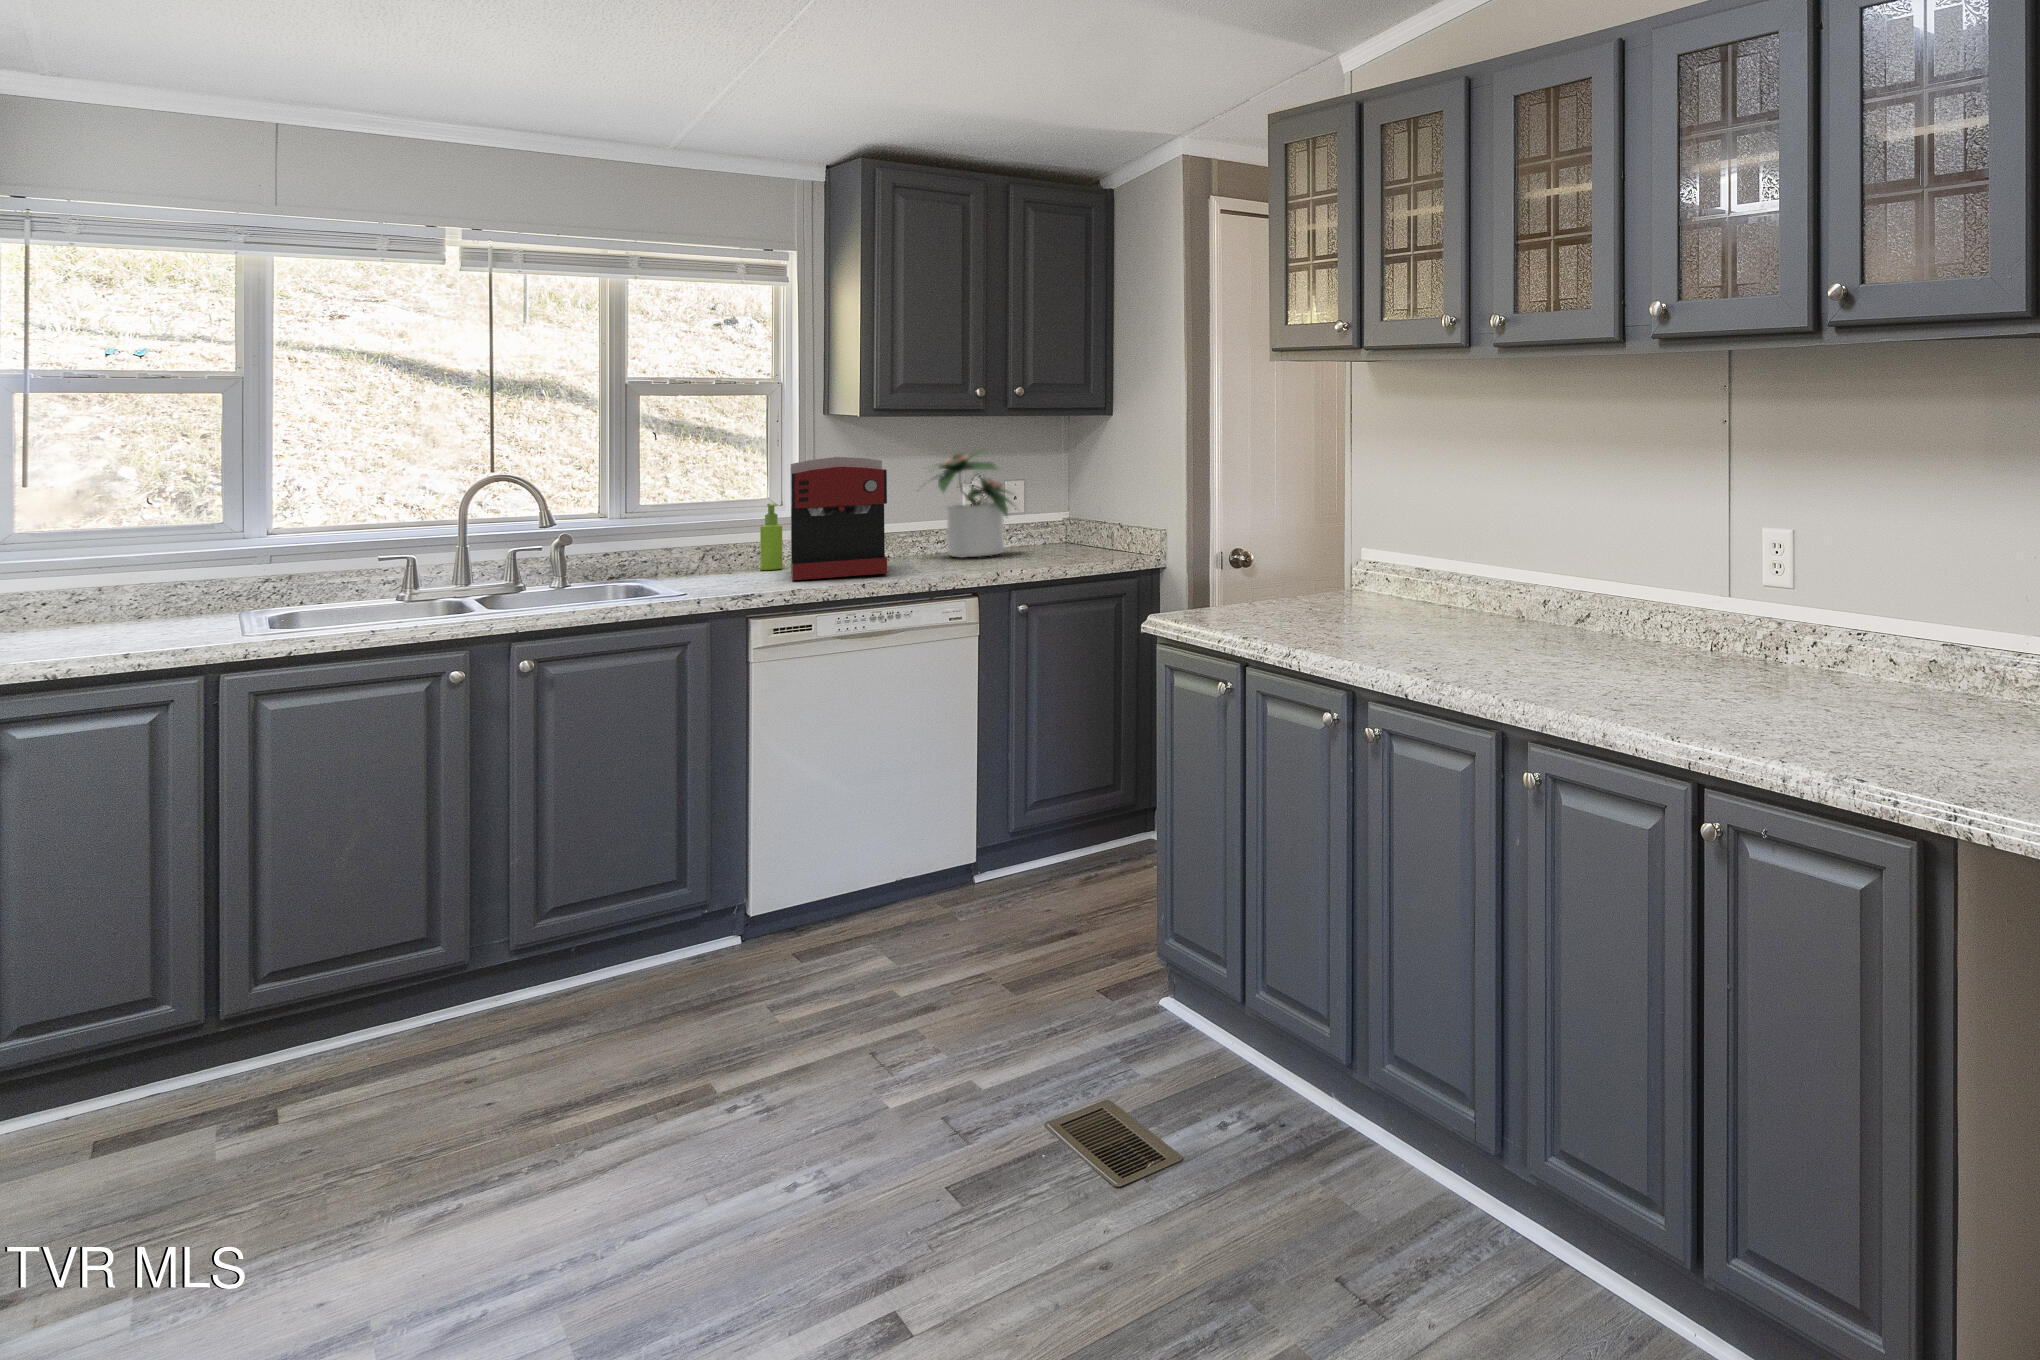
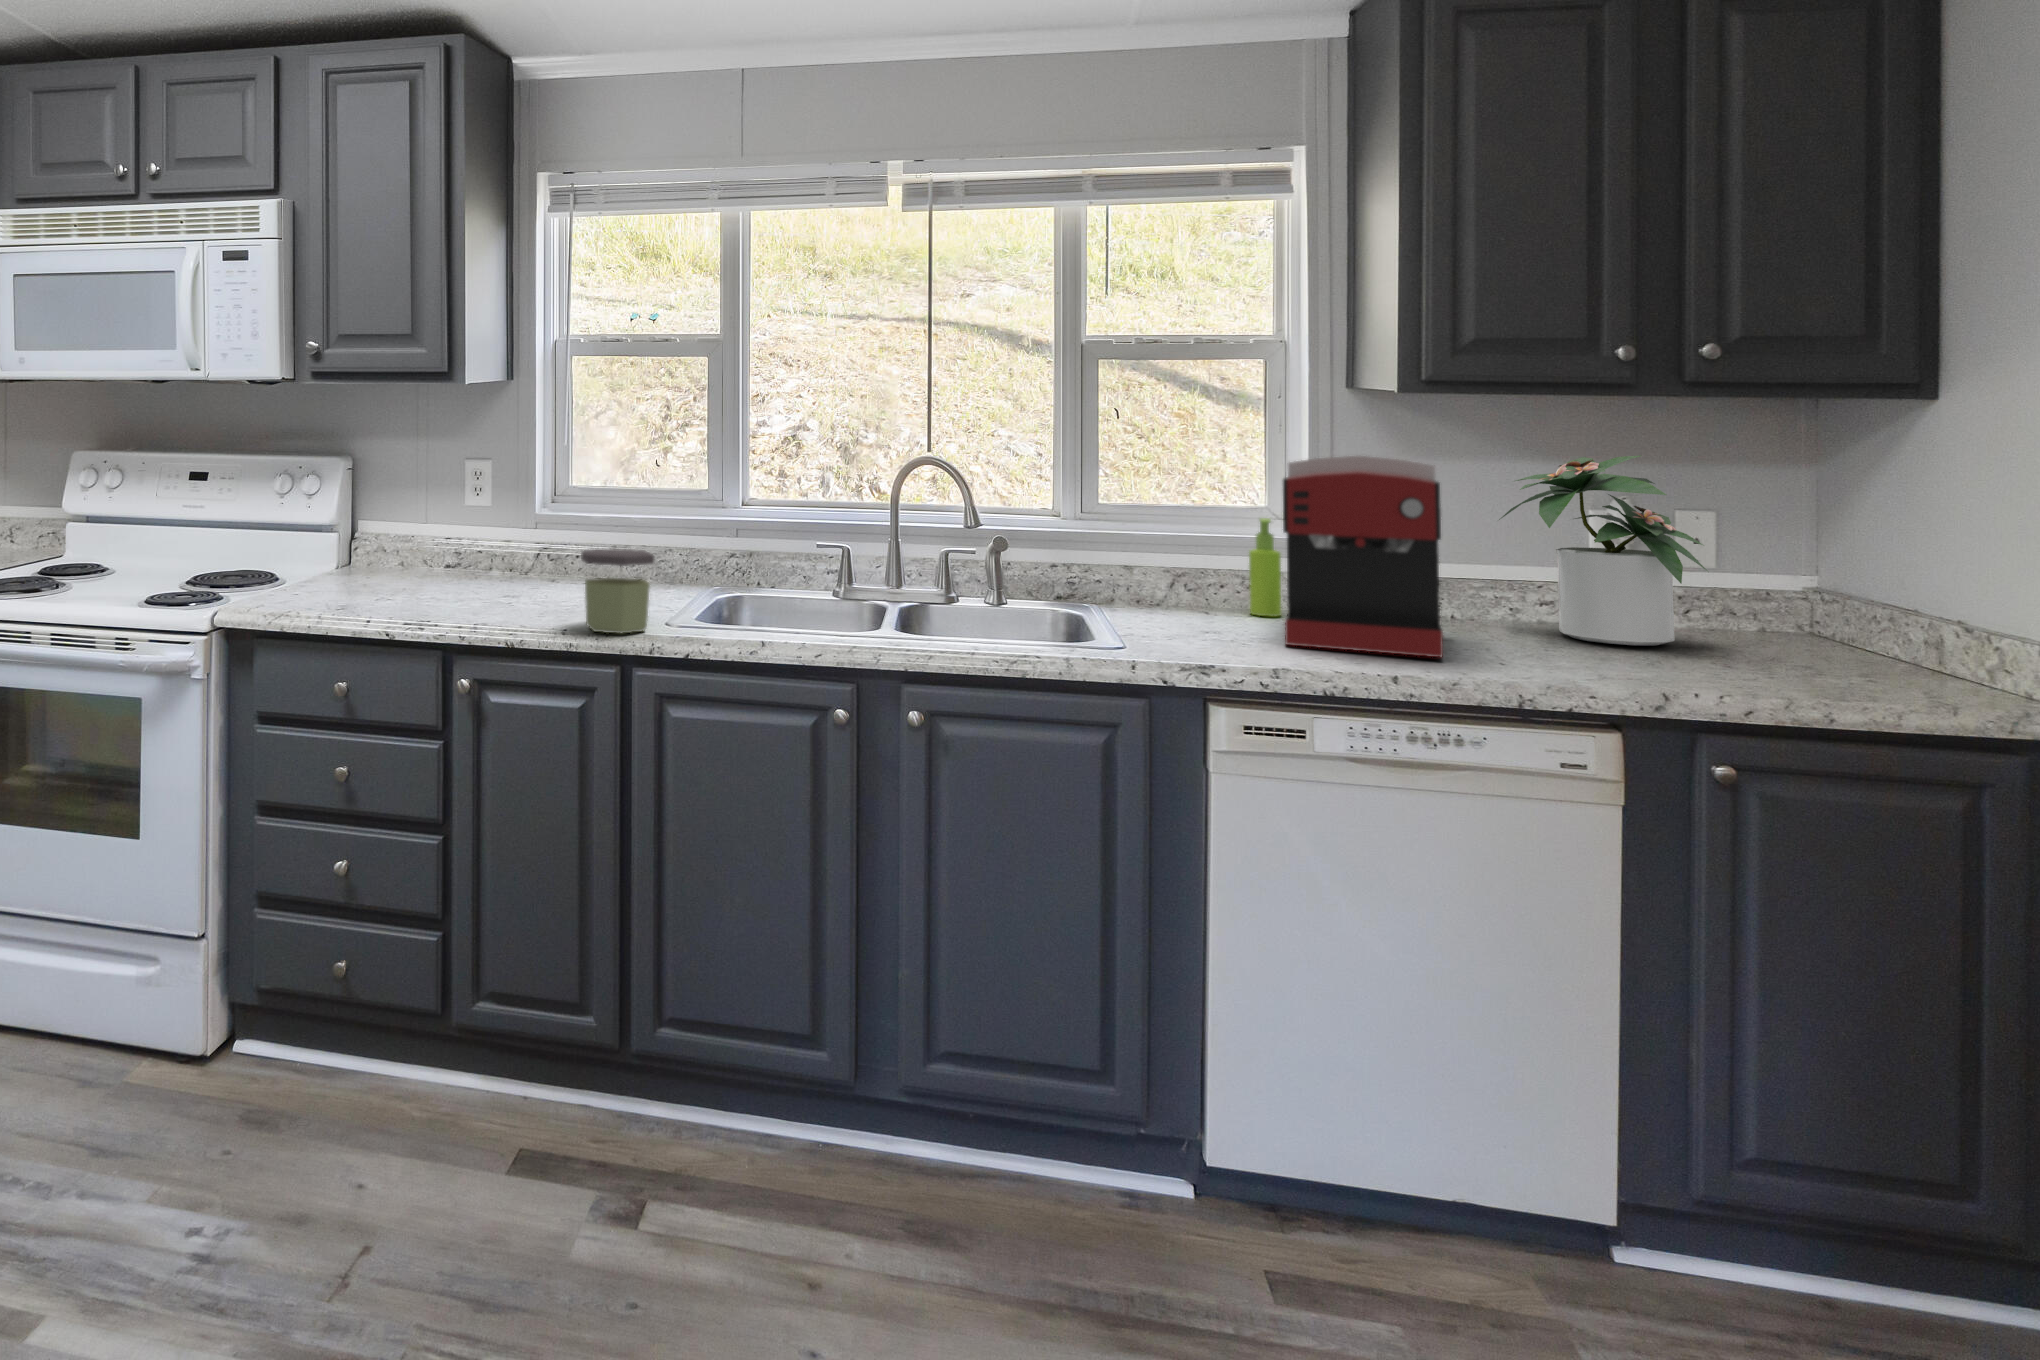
jar: none [143,572,242,650] -> present [581,549,654,633]

